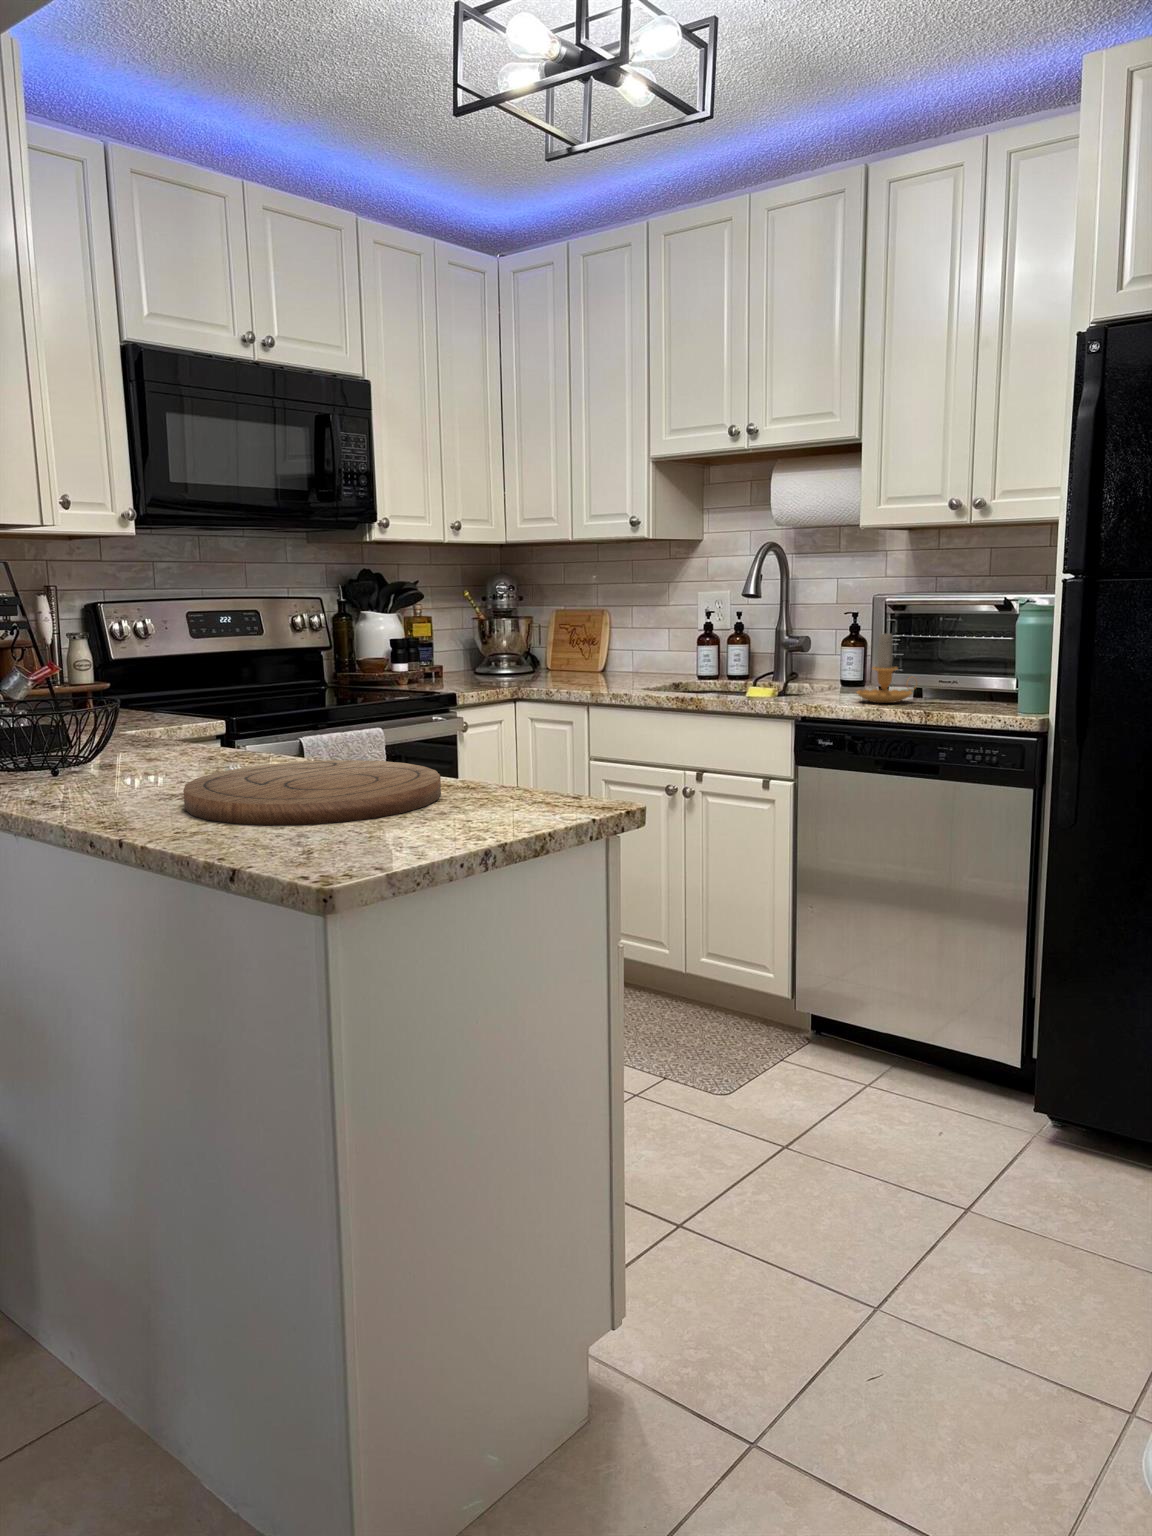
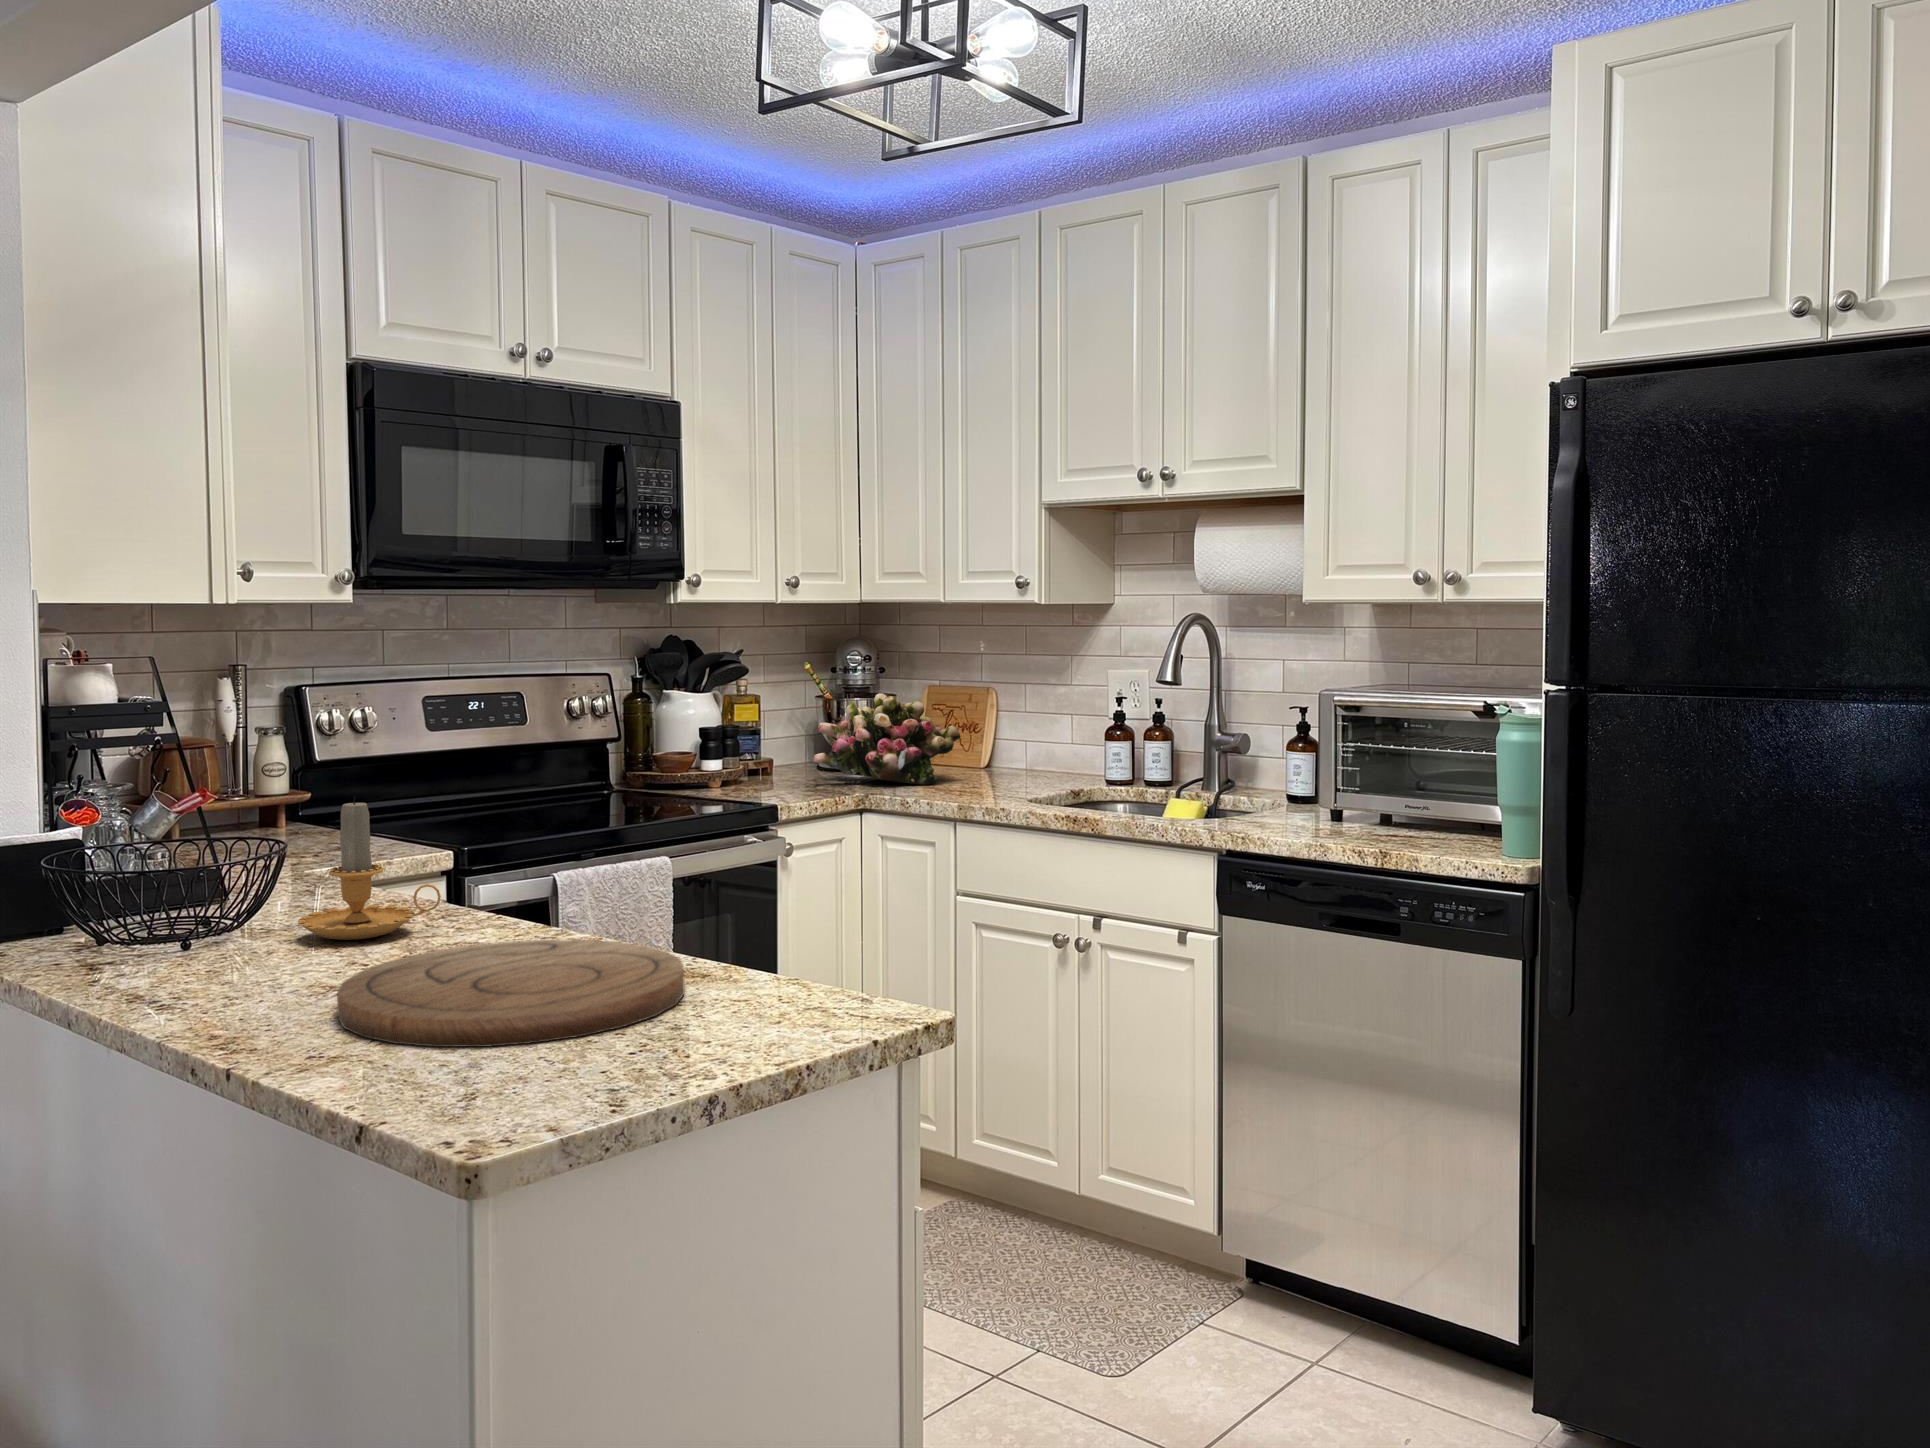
flower arrangement: none [477,613,586,680] -> present [813,693,960,785]
candle: present [857,633,912,703] -> present [298,796,441,940]

